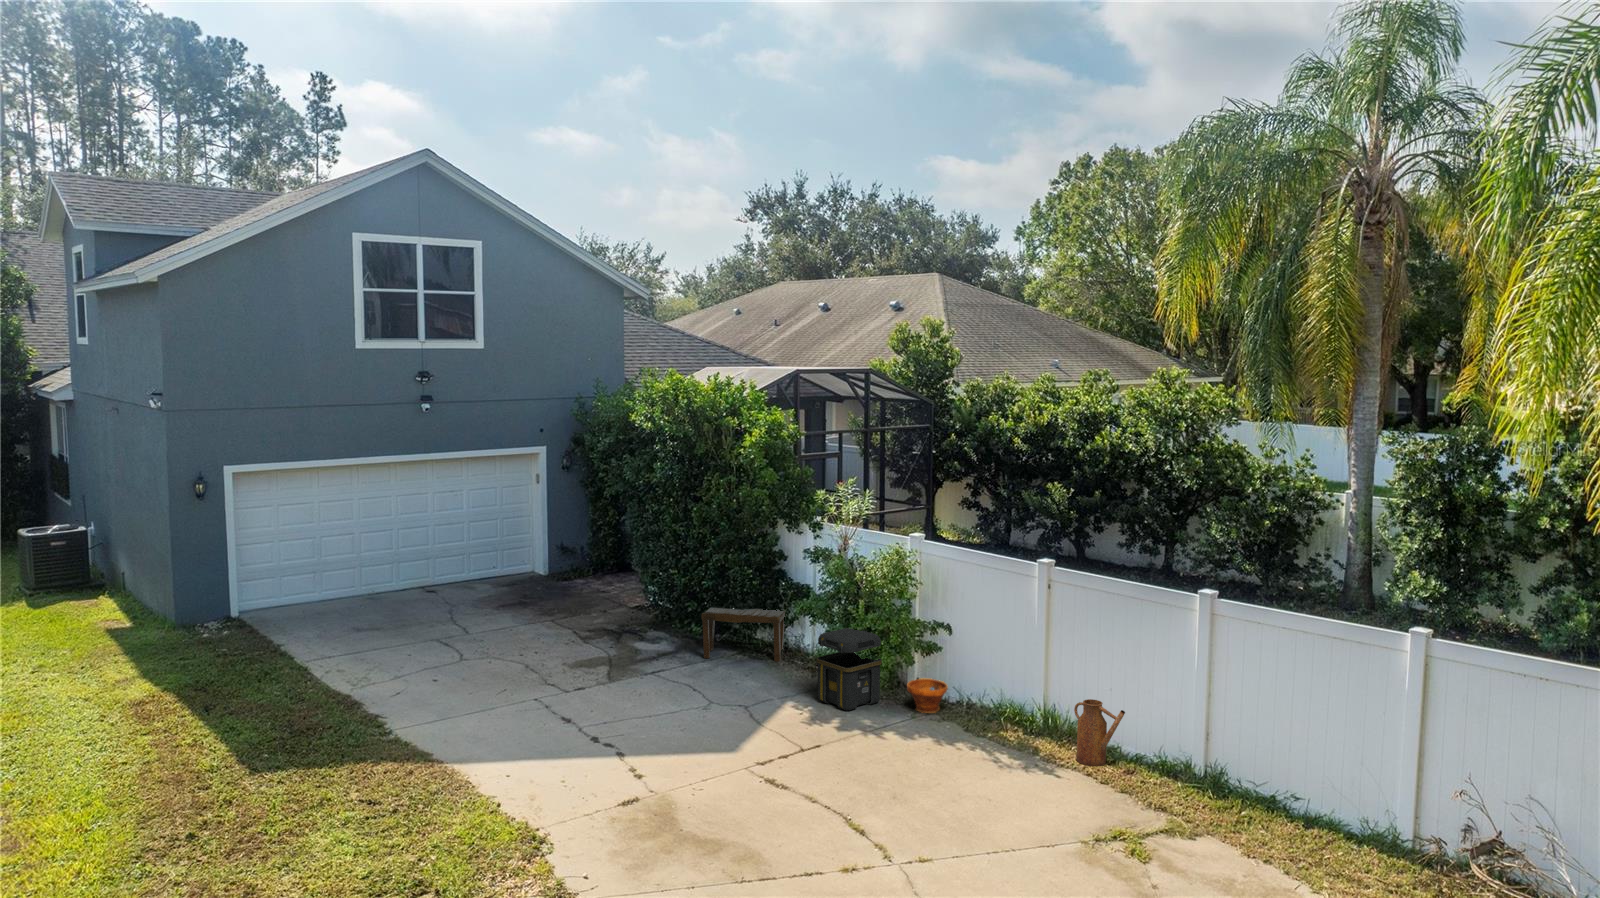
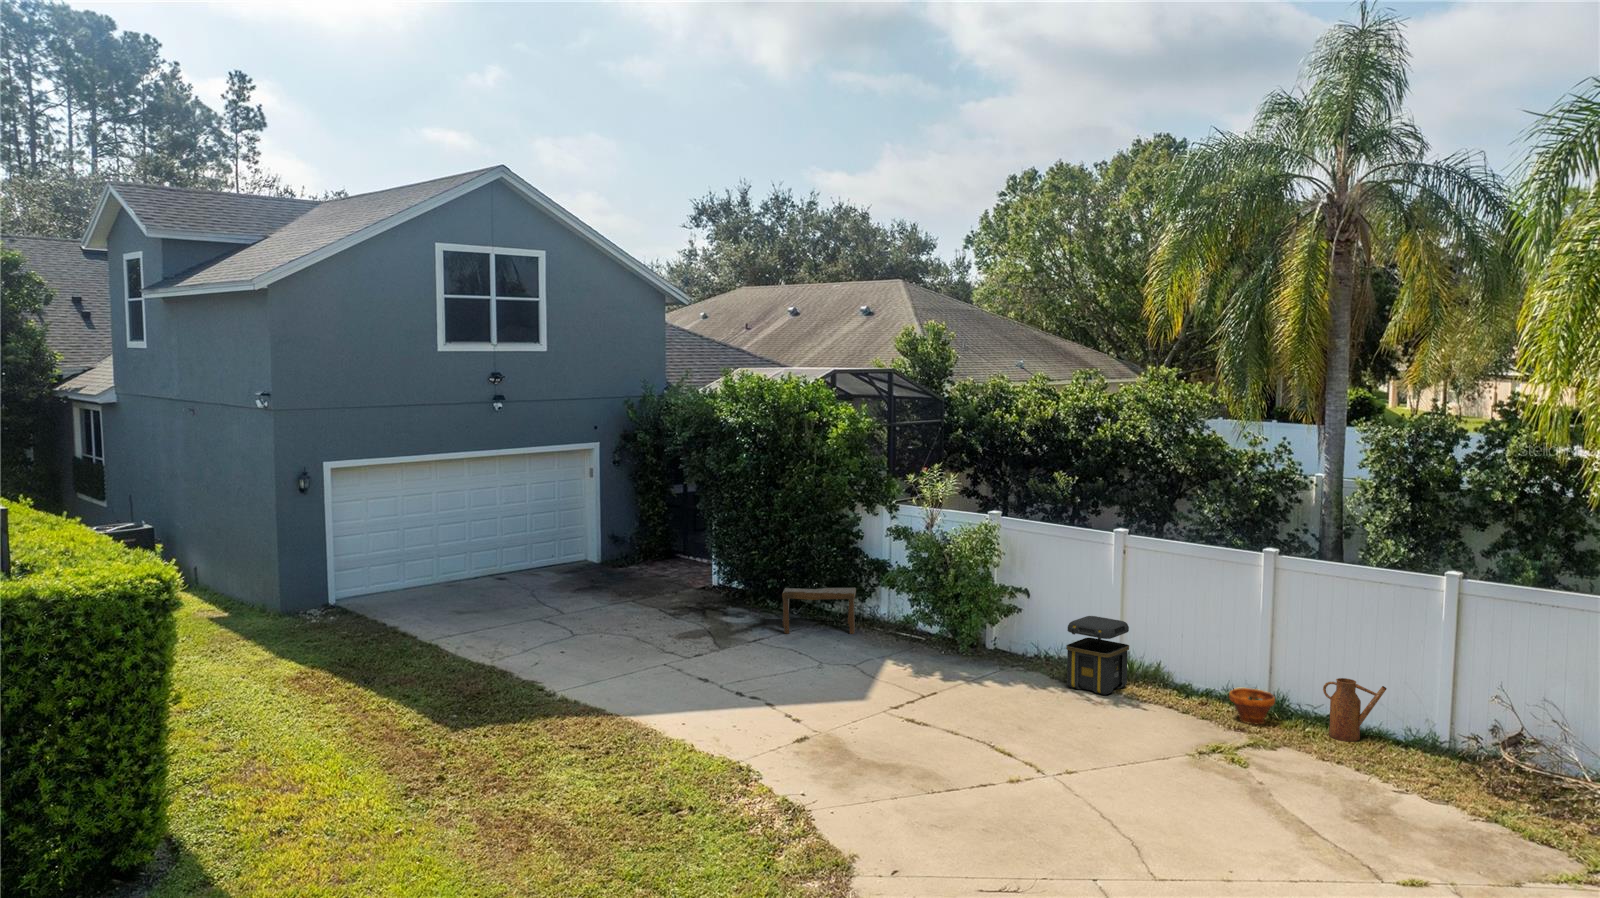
toolbox: present [817,628,882,710] -> present [1066,616,1129,695]
planter: present [907,678,948,713] -> present [1229,688,1275,724]
watering can: present [1074,699,1125,766] -> present [1323,678,1387,742]

